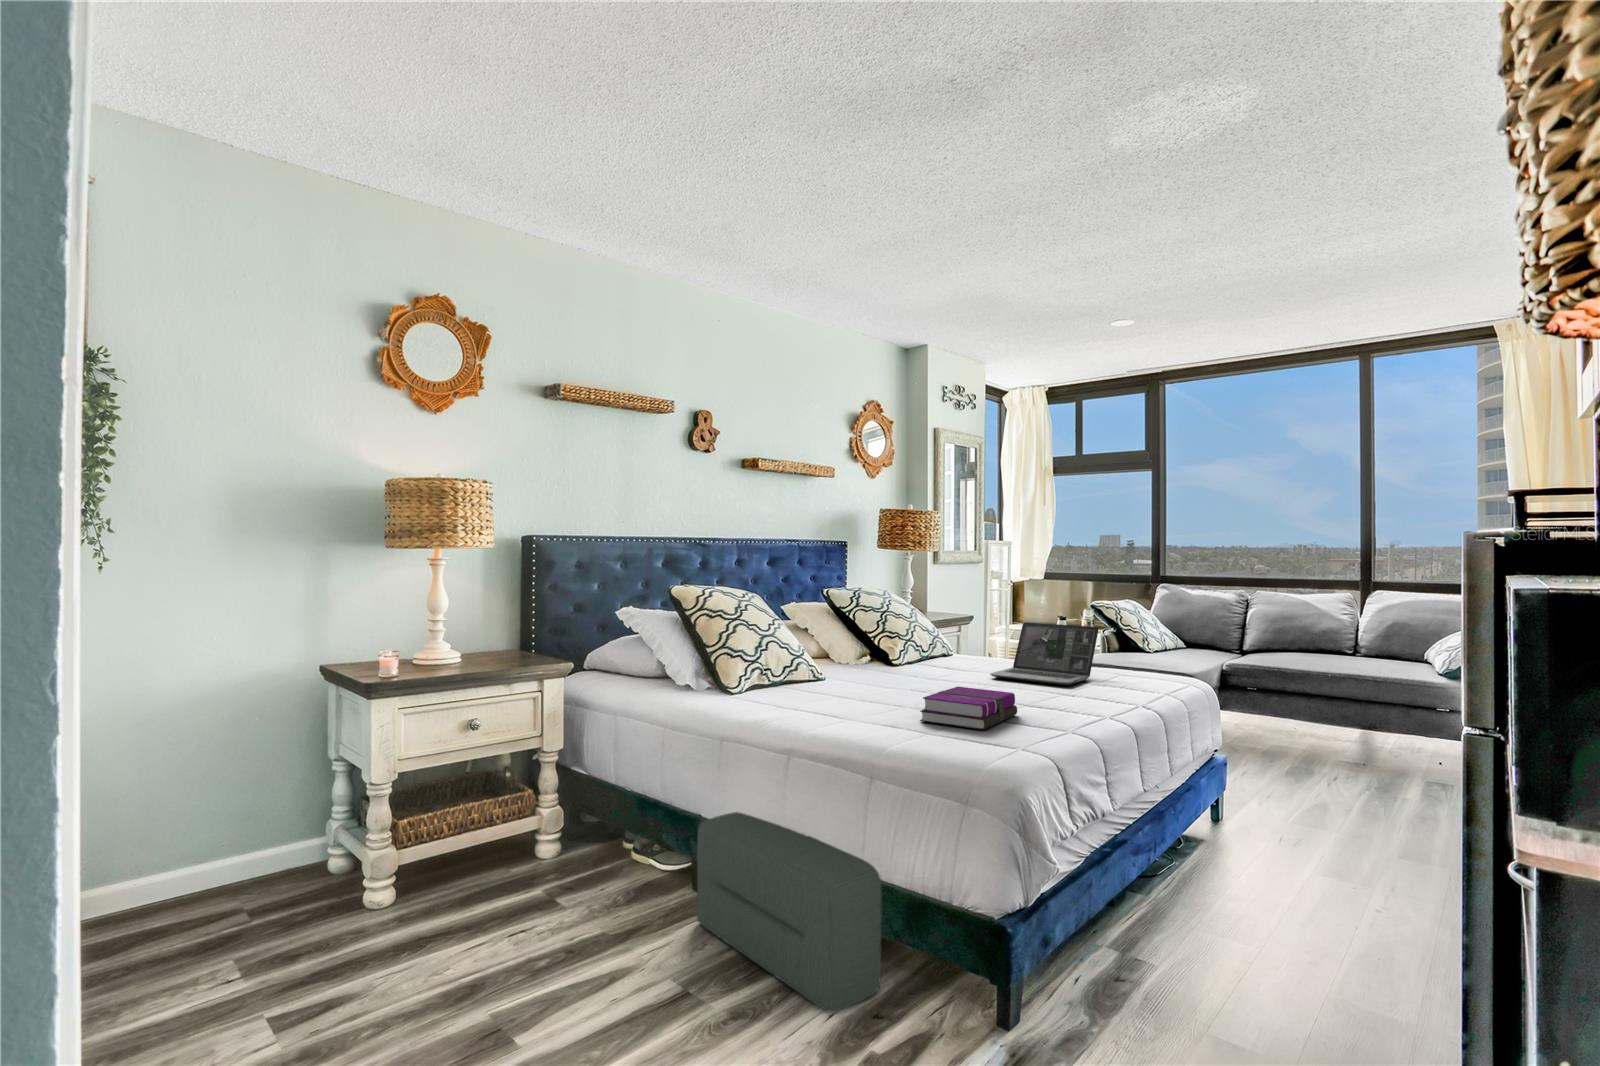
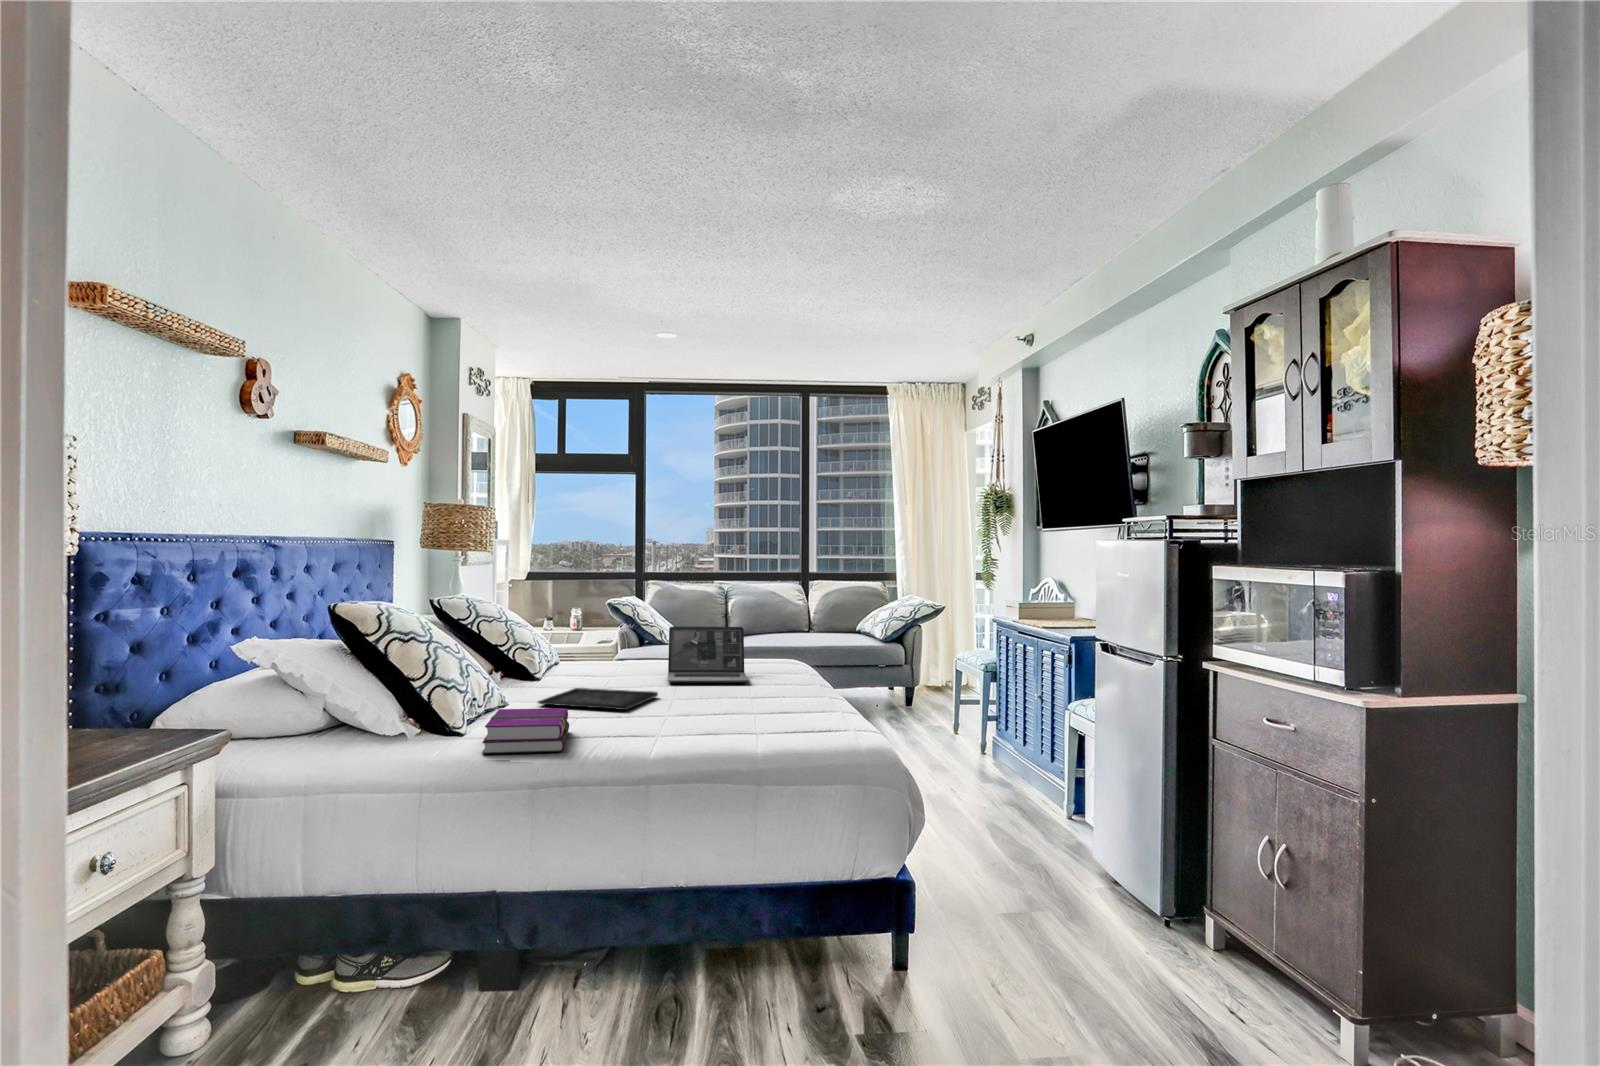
tray: none [837,671,949,693] -> present [538,688,658,710]
hardback book: present [920,687,1017,730] -> present [482,708,569,754]
pouf: present [697,812,882,1012] -> none [545,860,802,1024]

